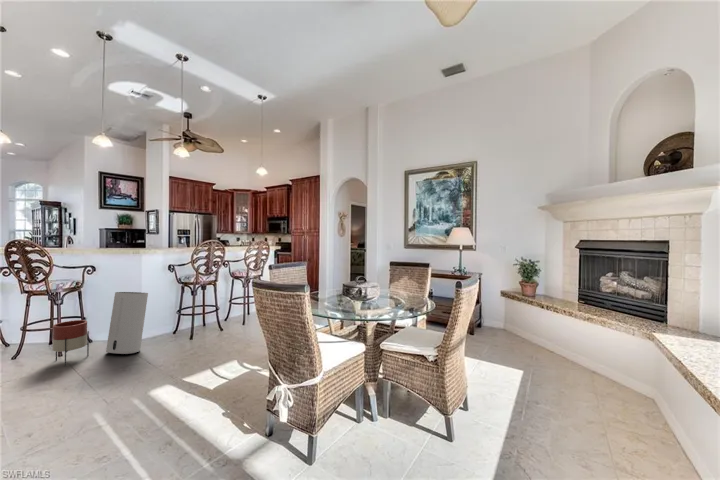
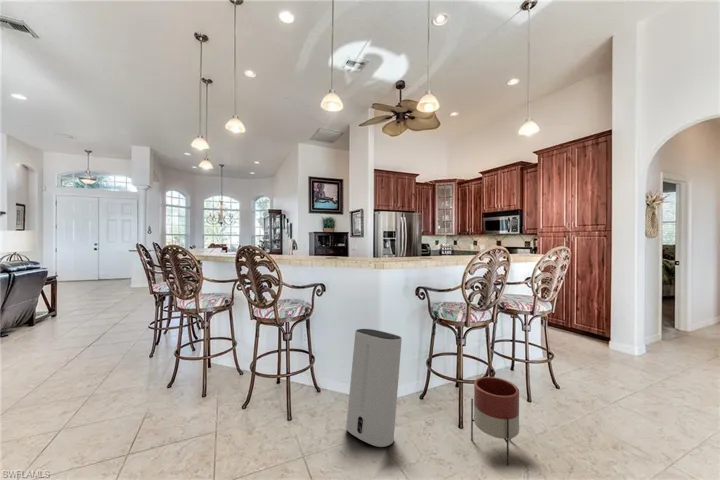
planter: present [52,320,89,366] -> present [471,377,519,466]

